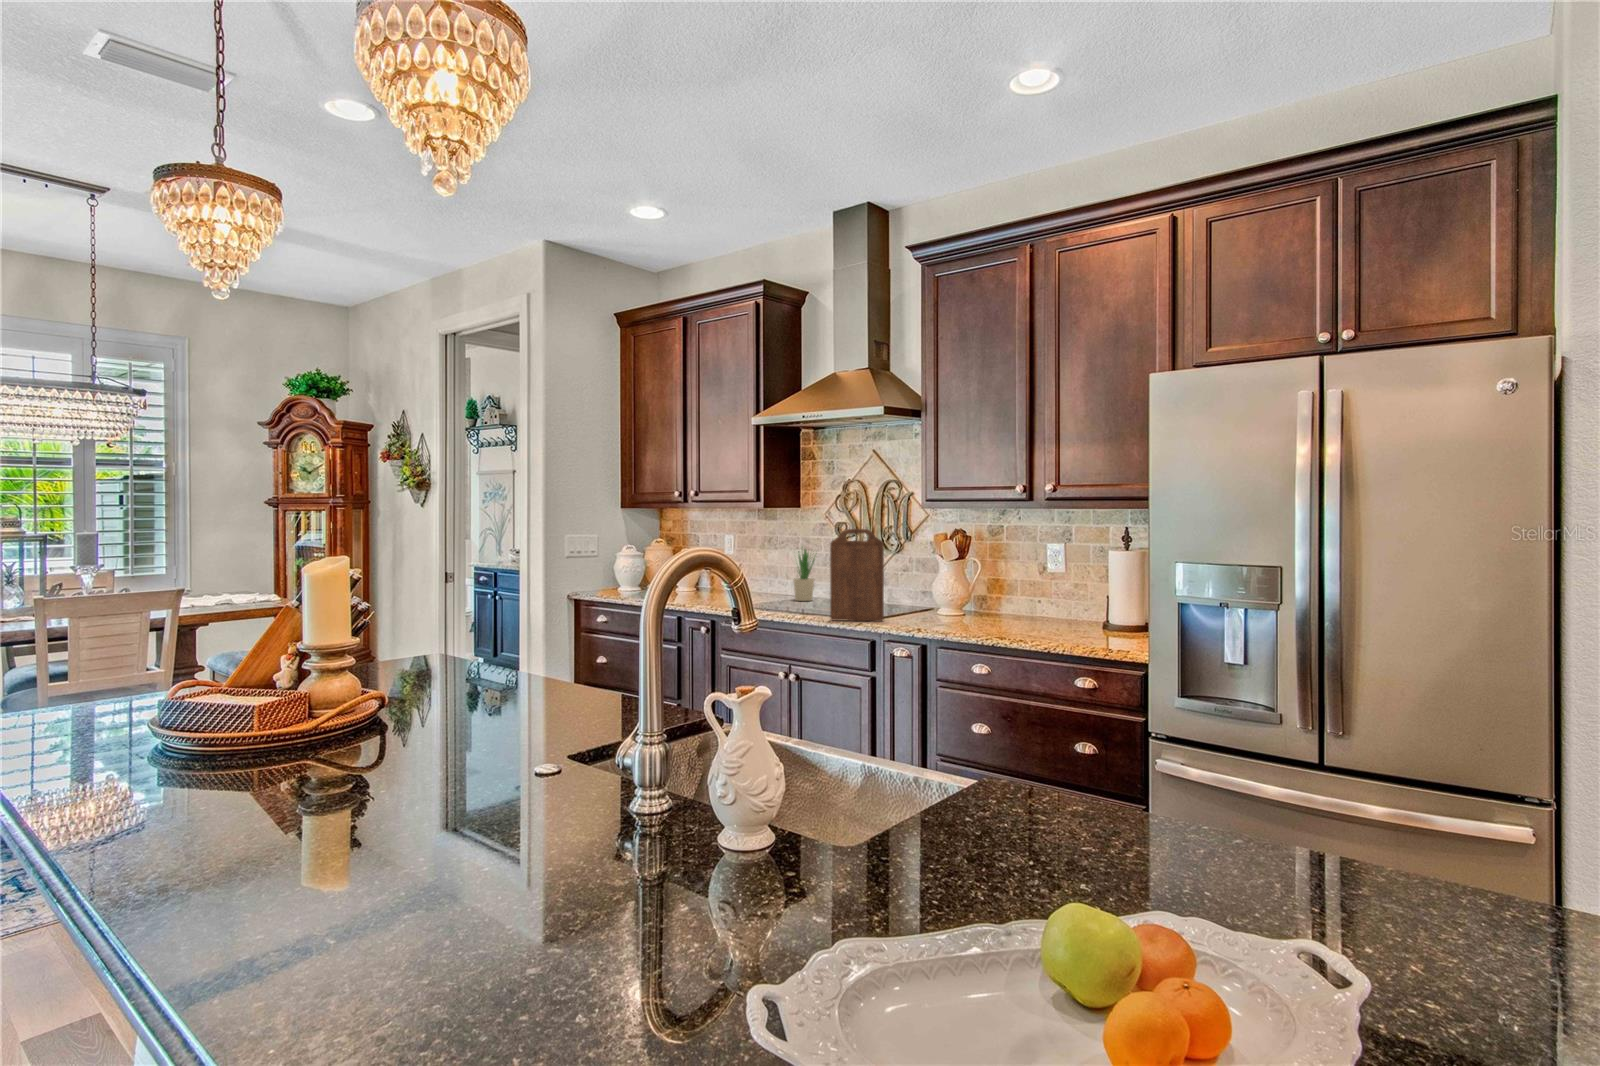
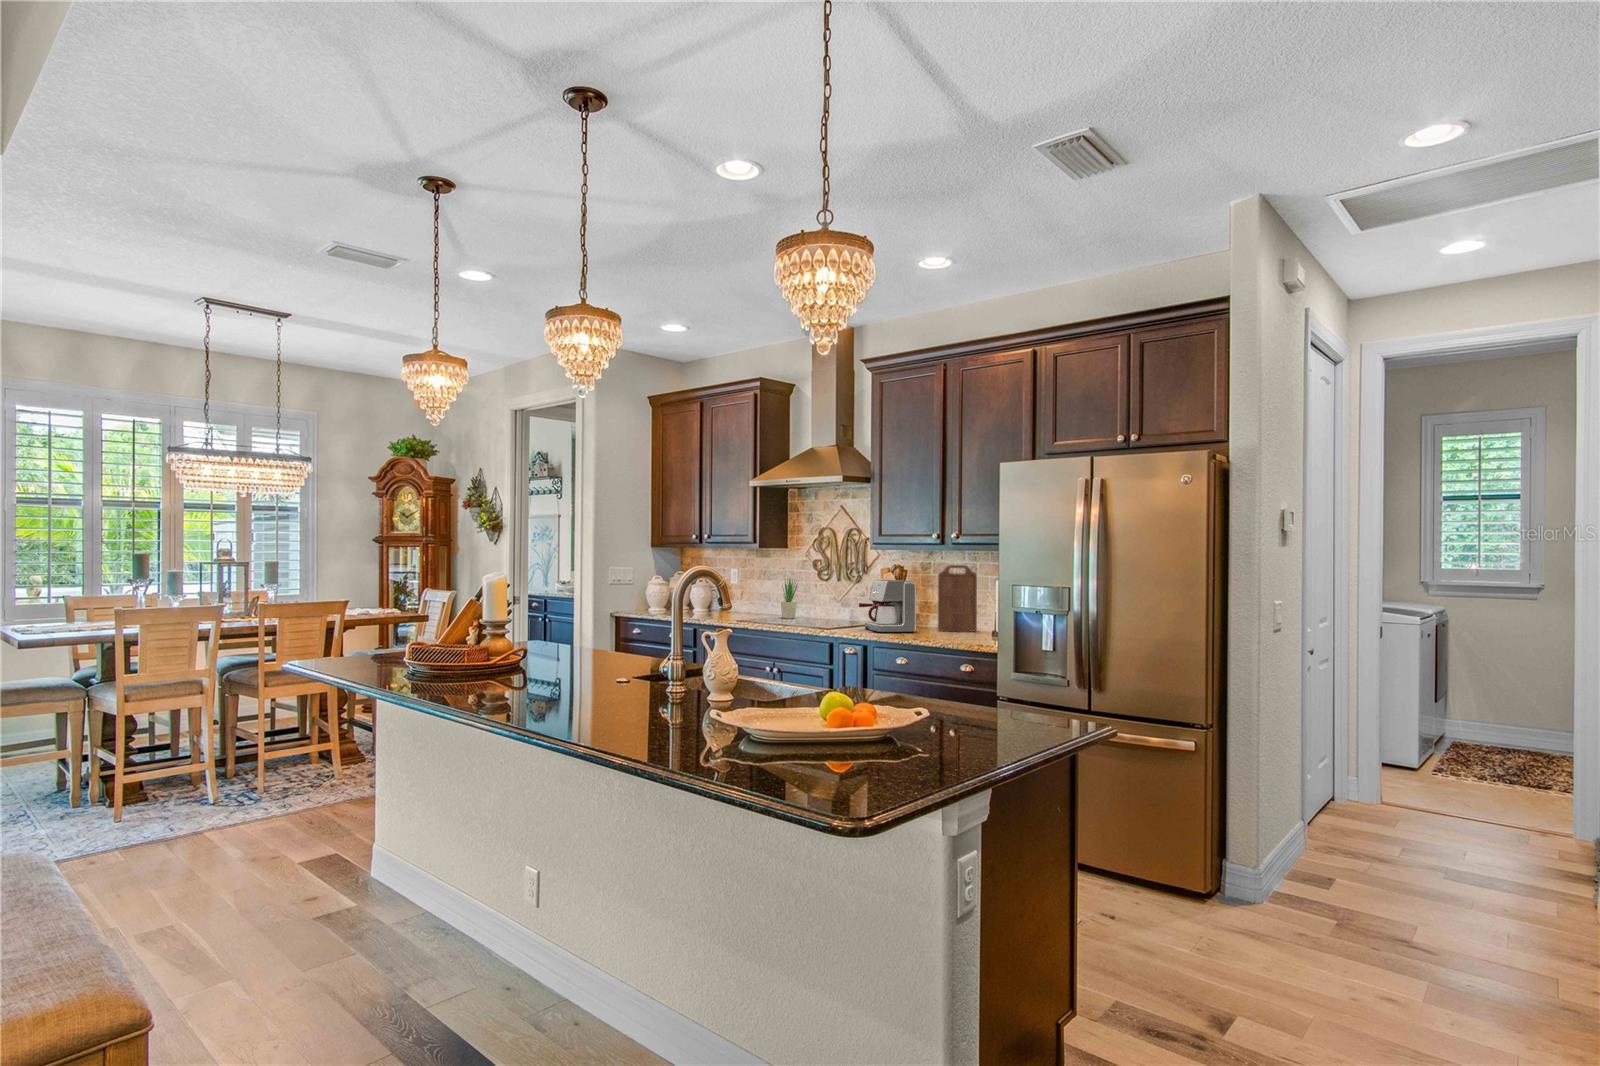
cutting board: present [830,529,884,621] -> present [938,565,977,631]
coffee maker: none [911,550,994,626] -> present [859,580,916,632]

